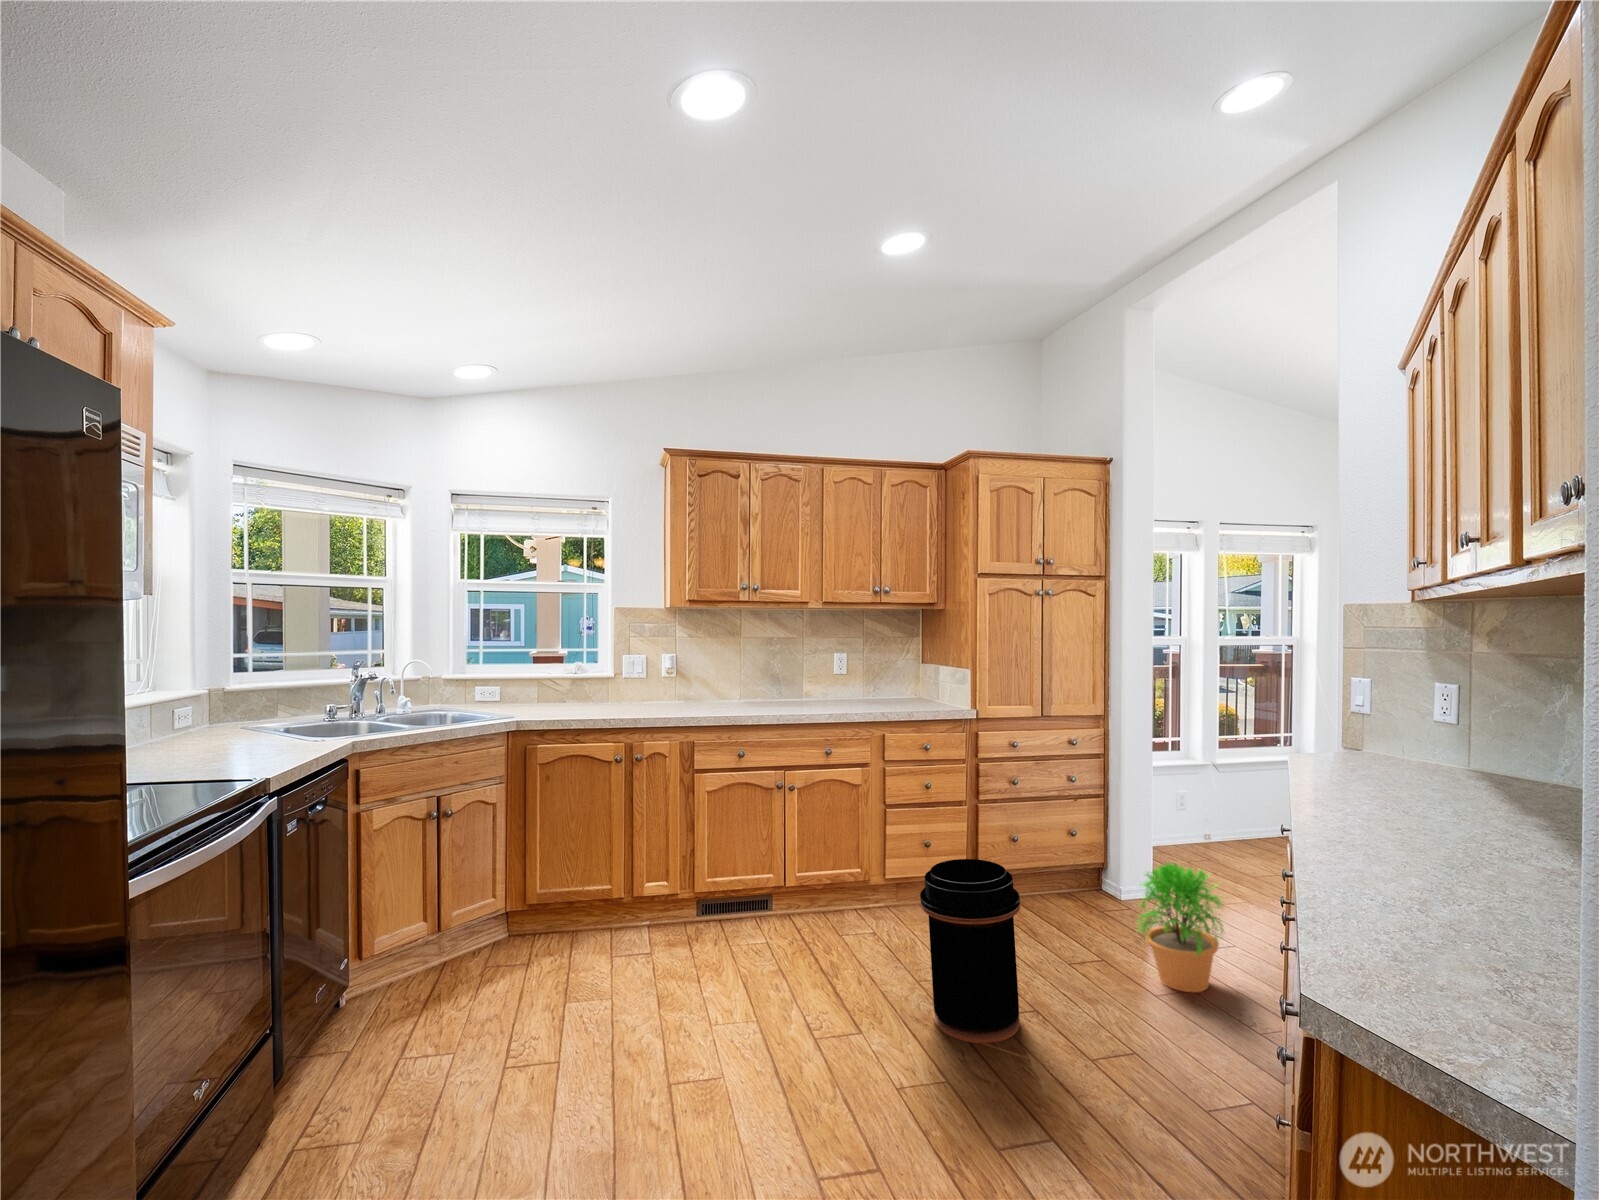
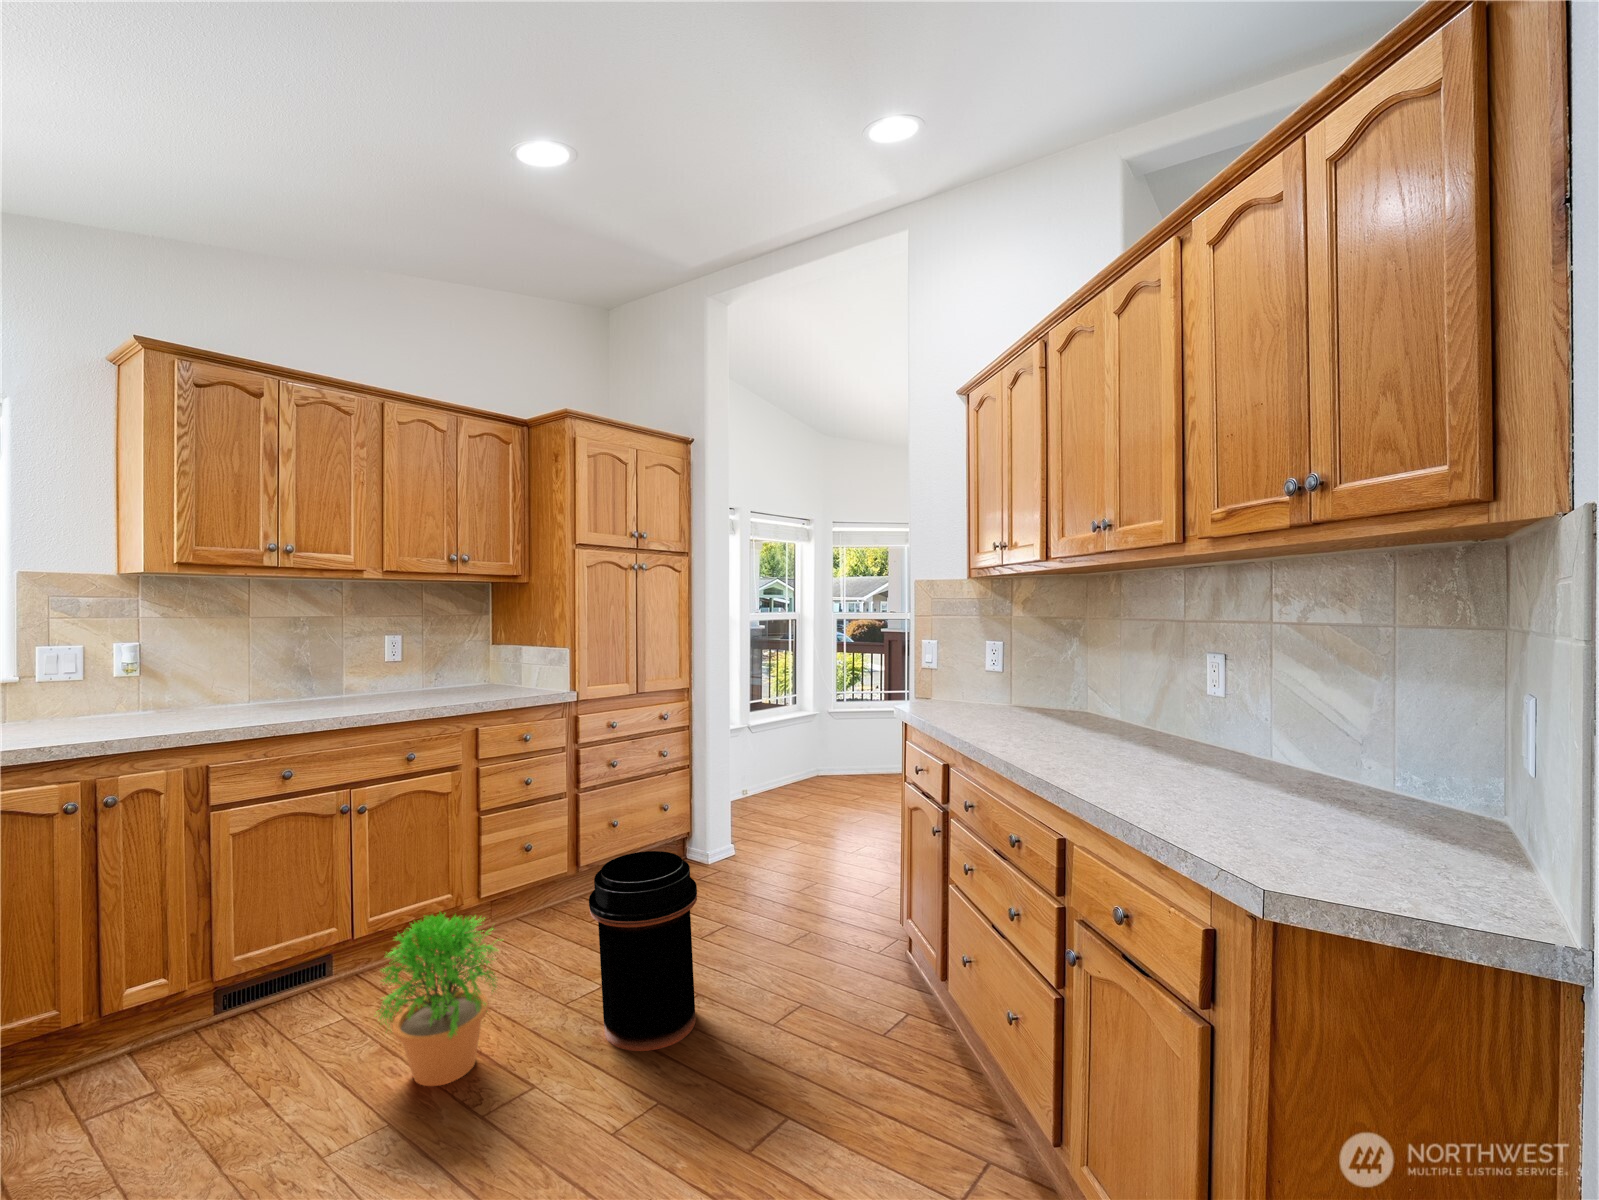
potted plant: present [1138,863,1224,992] -> present [379,912,498,1086]

